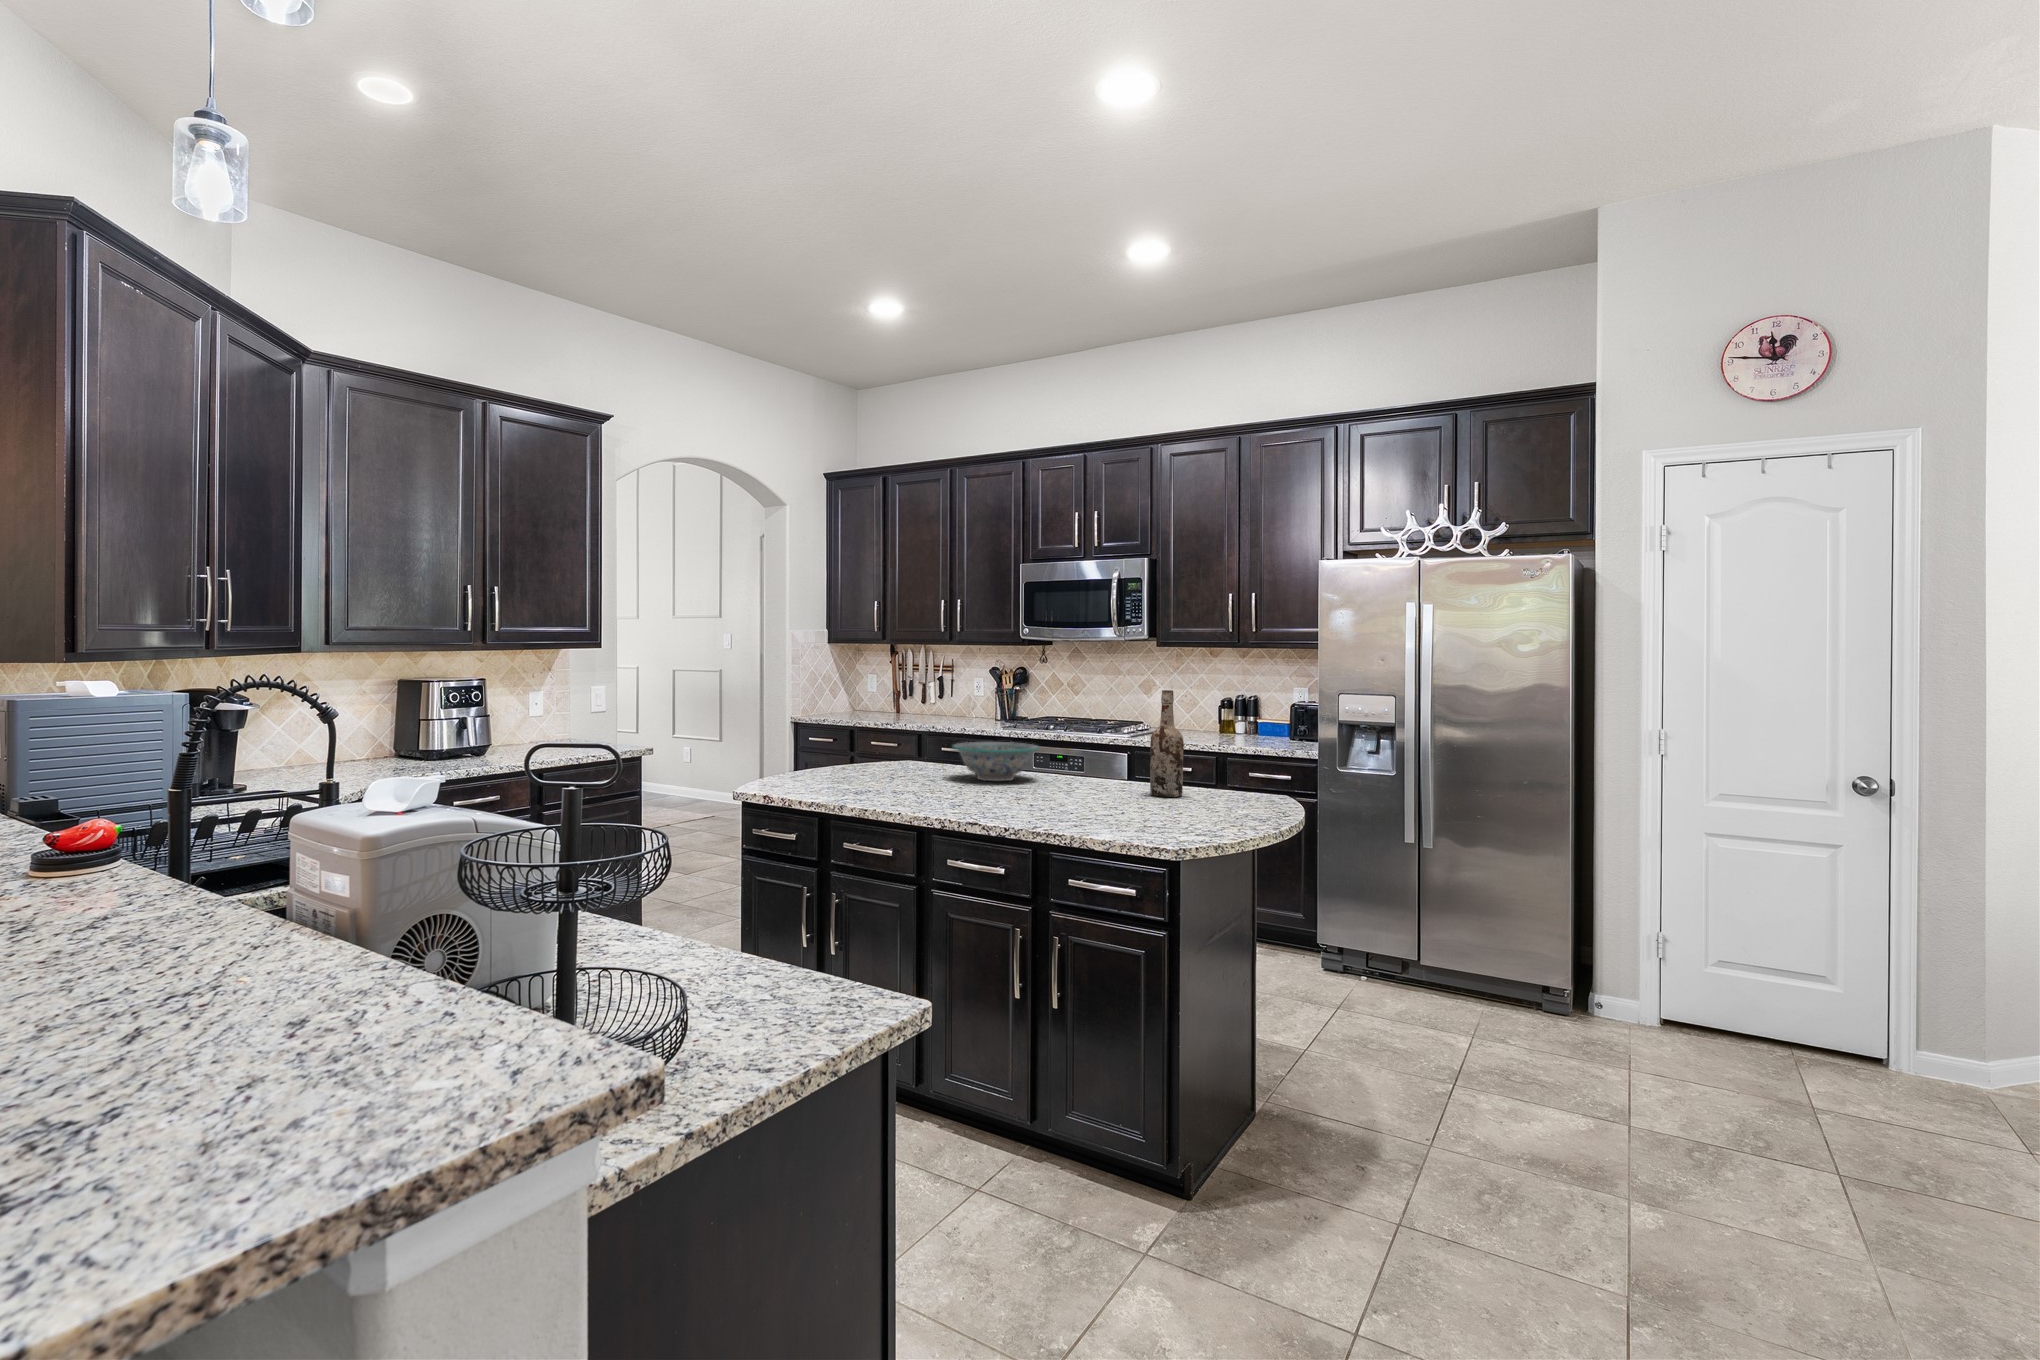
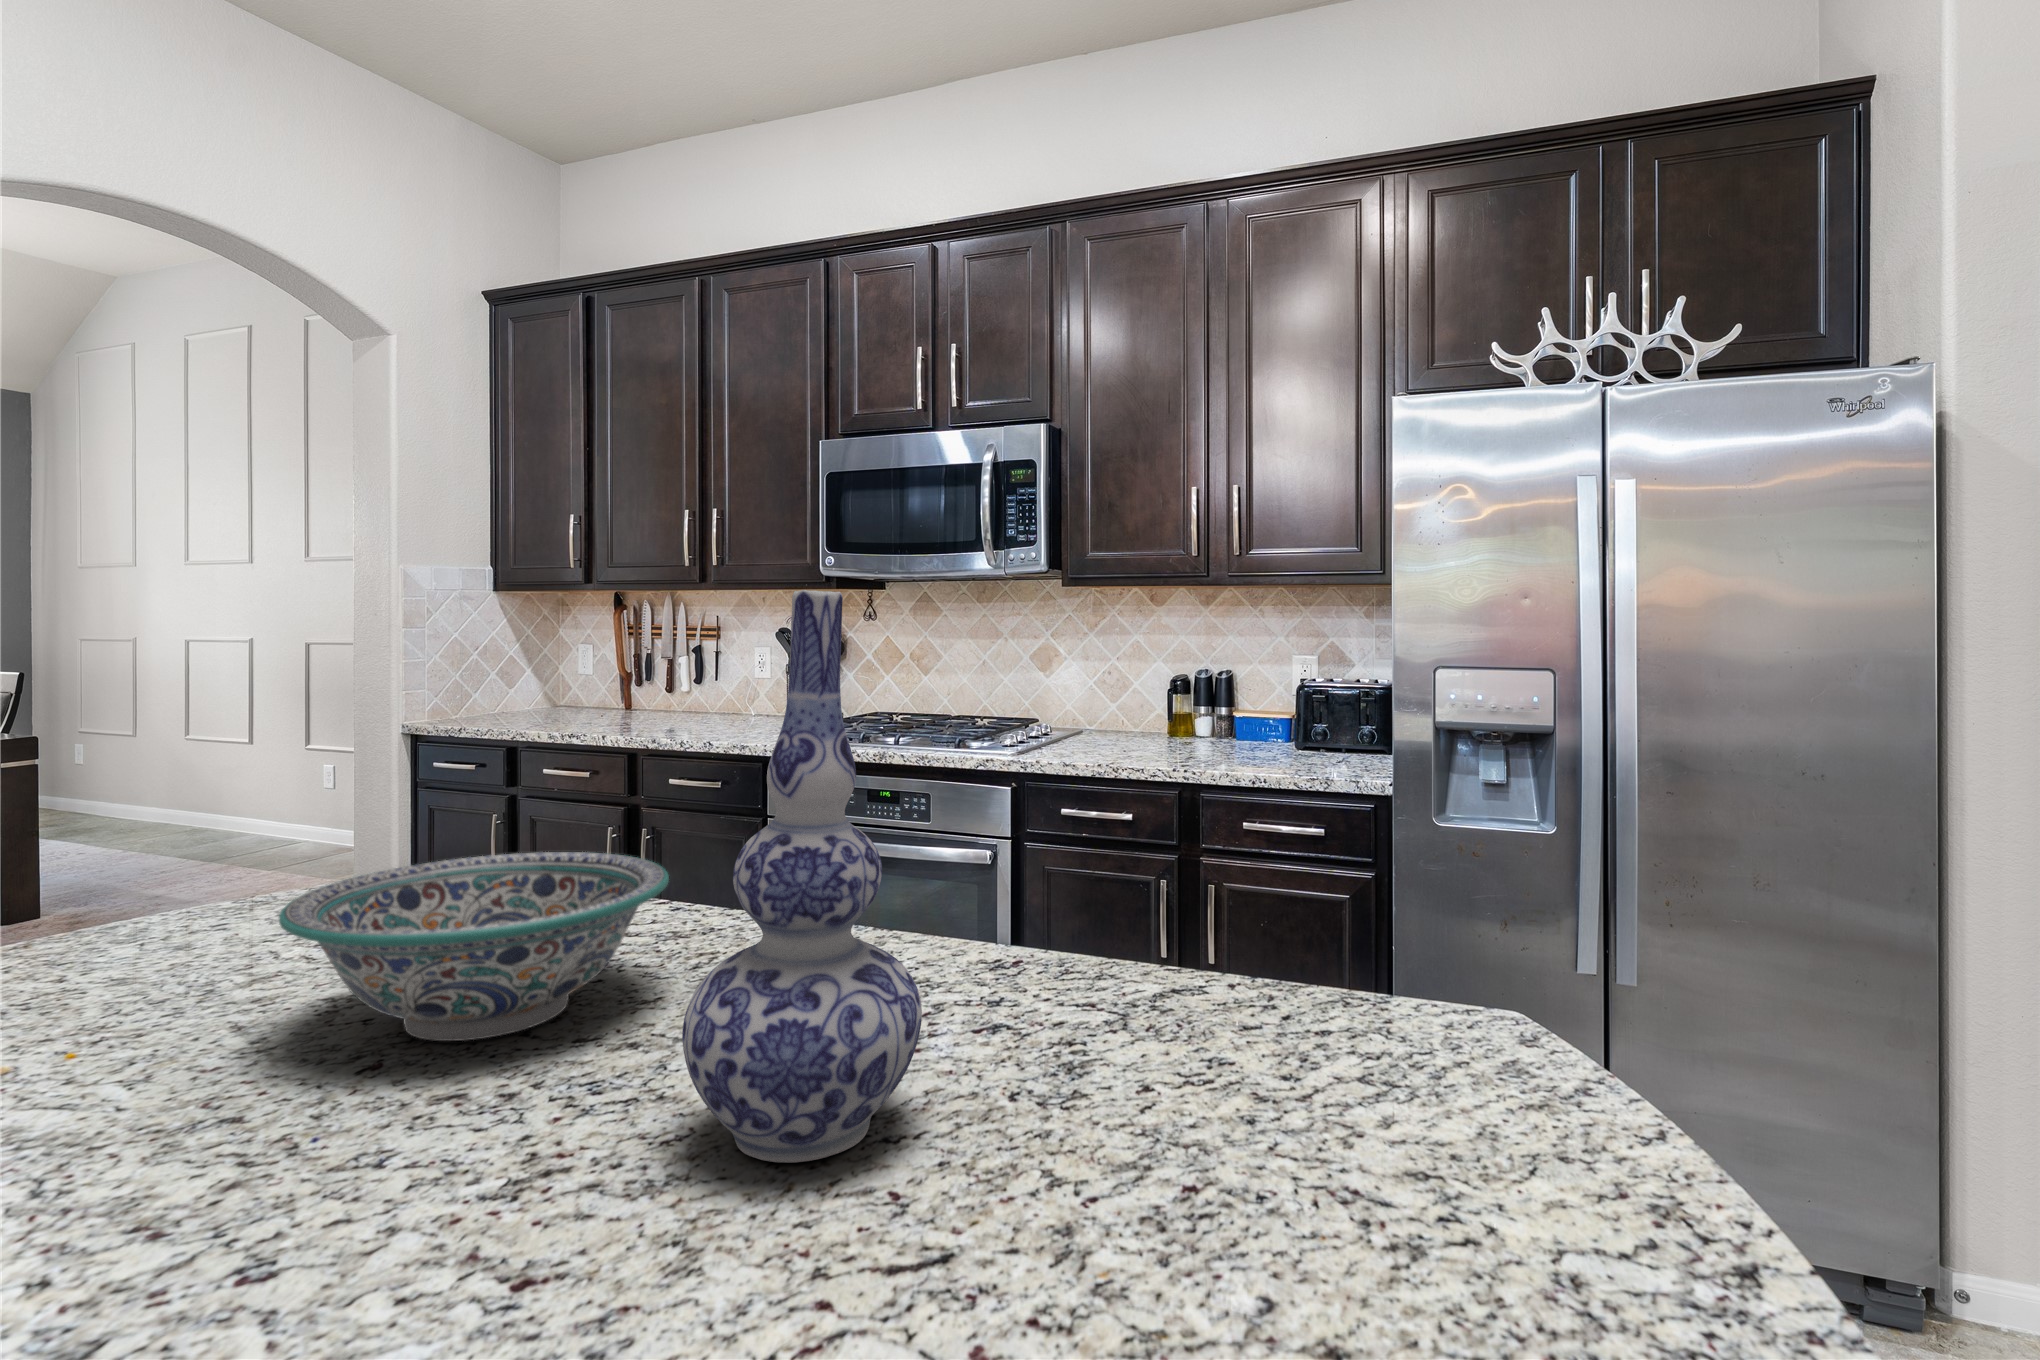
vase: none [1063,673,1114,794] -> present [682,590,922,1163]
wine bottle: present [1150,690,1184,797] -> none [1081,664,1225,1158]

